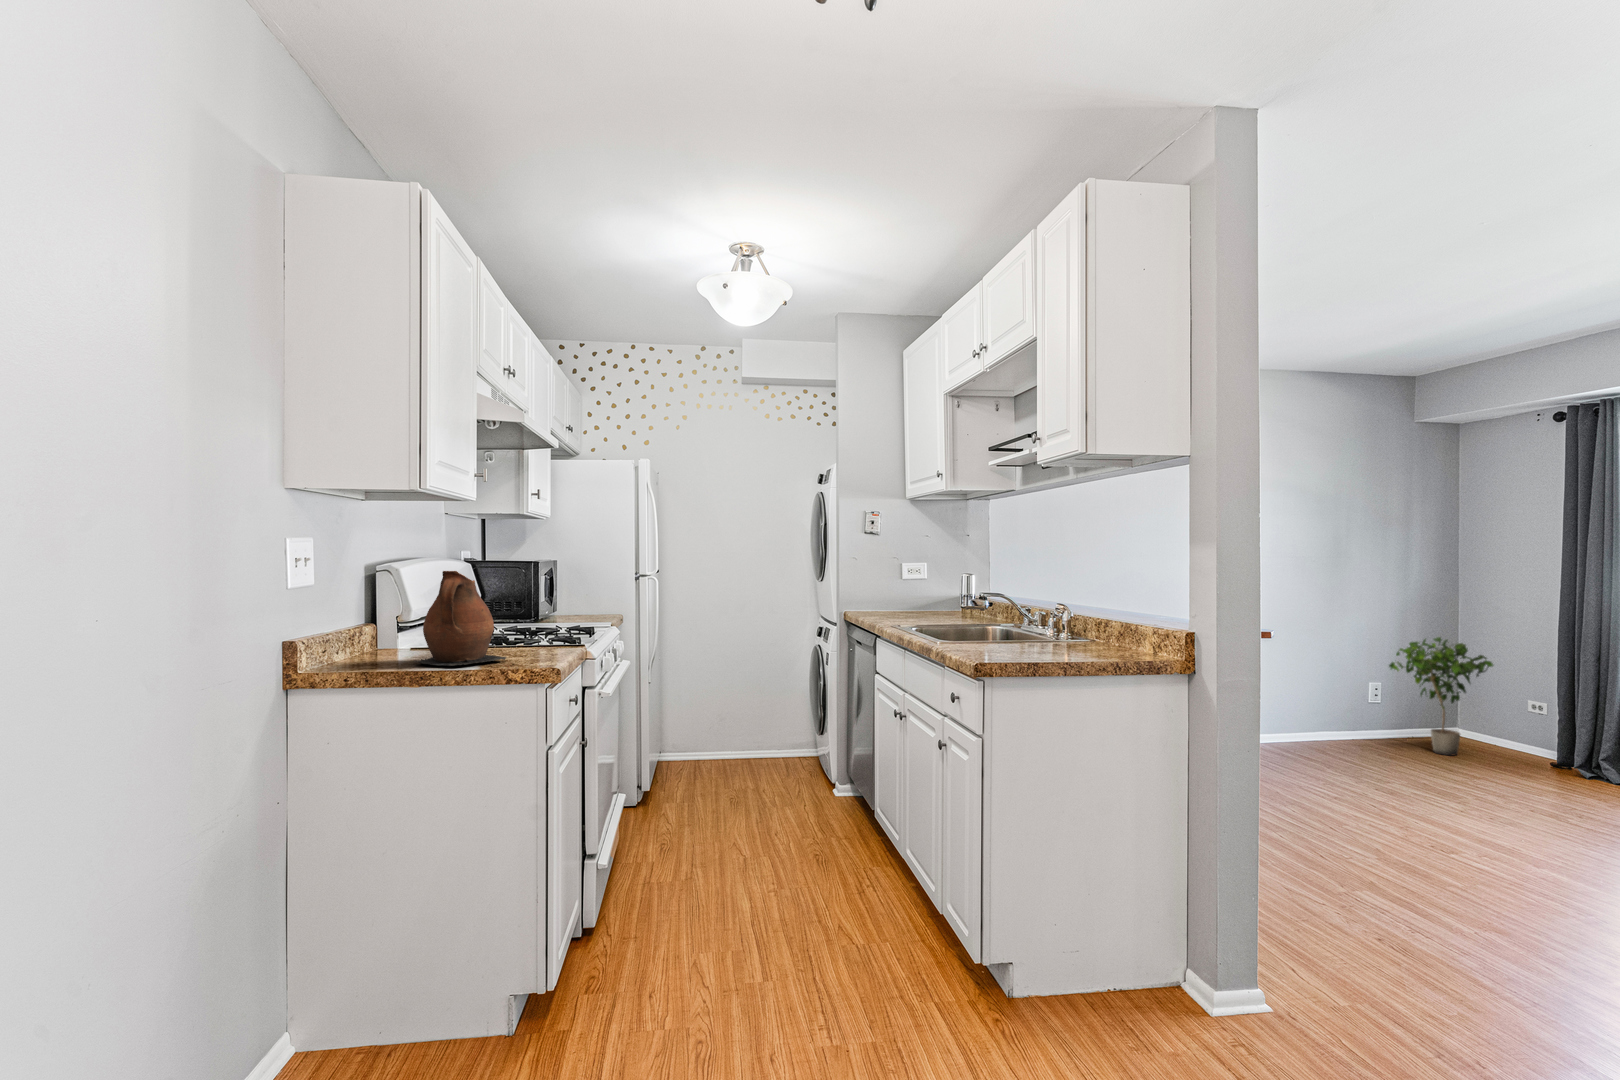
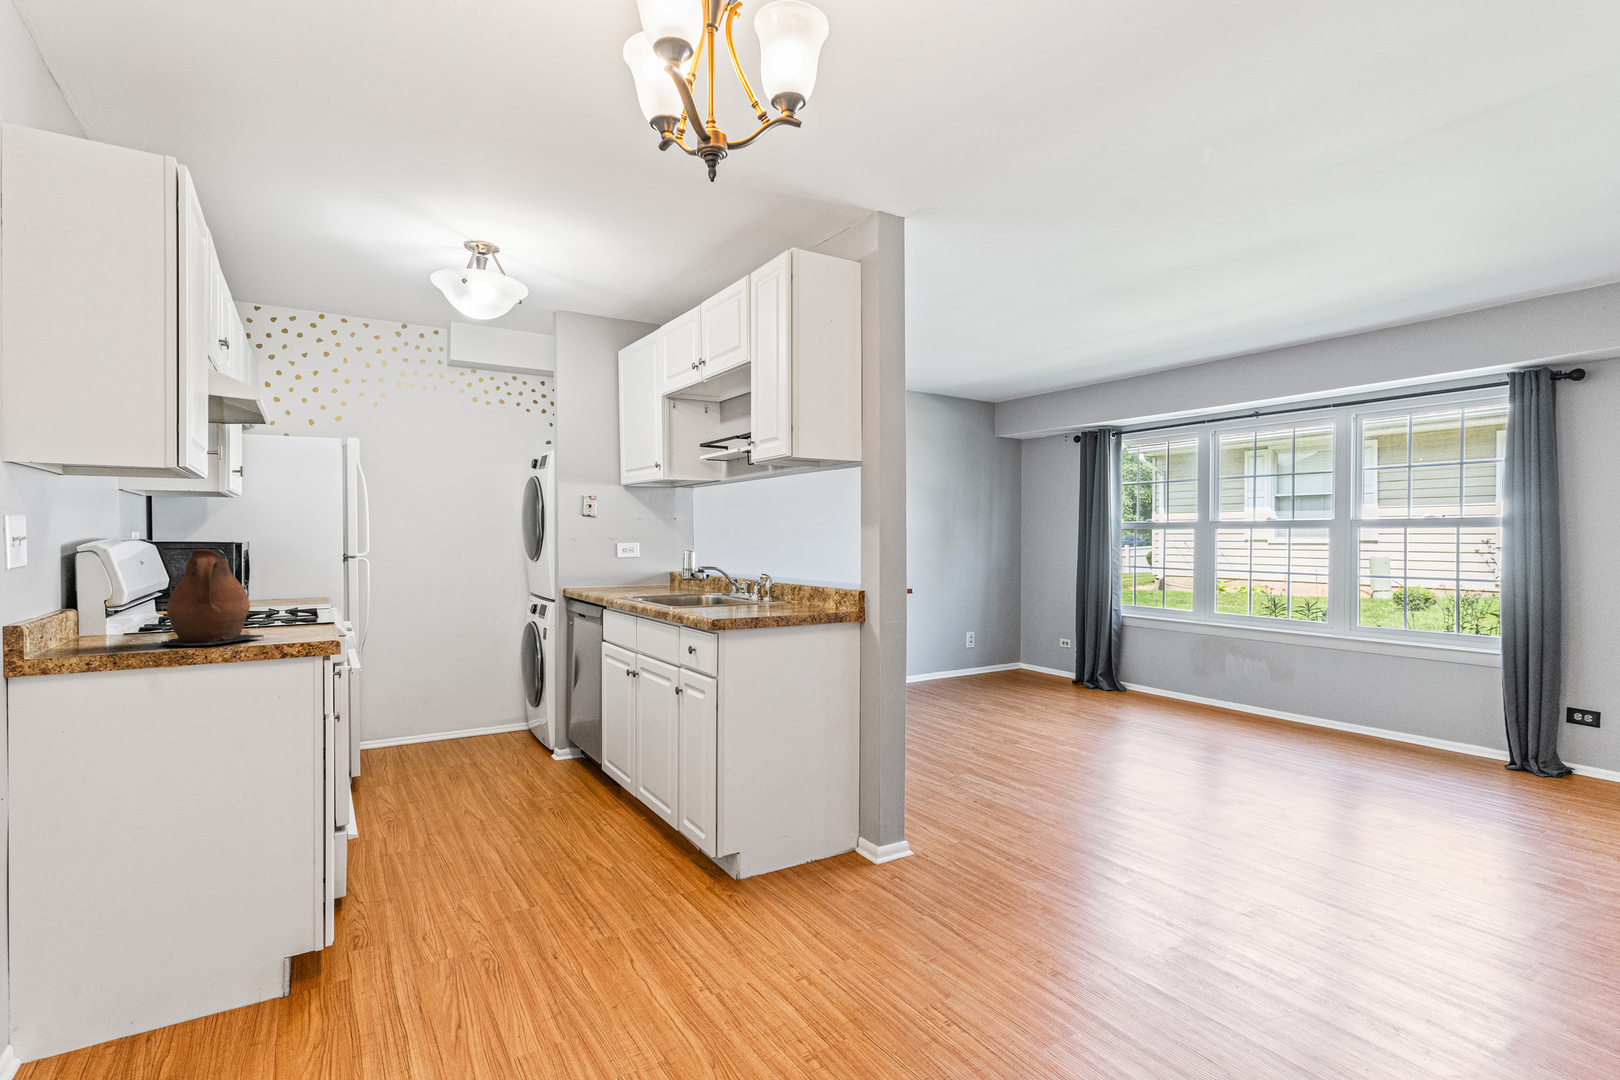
potted plant: present [1389,637,1493,755] -> none [974,596,1036,680]

